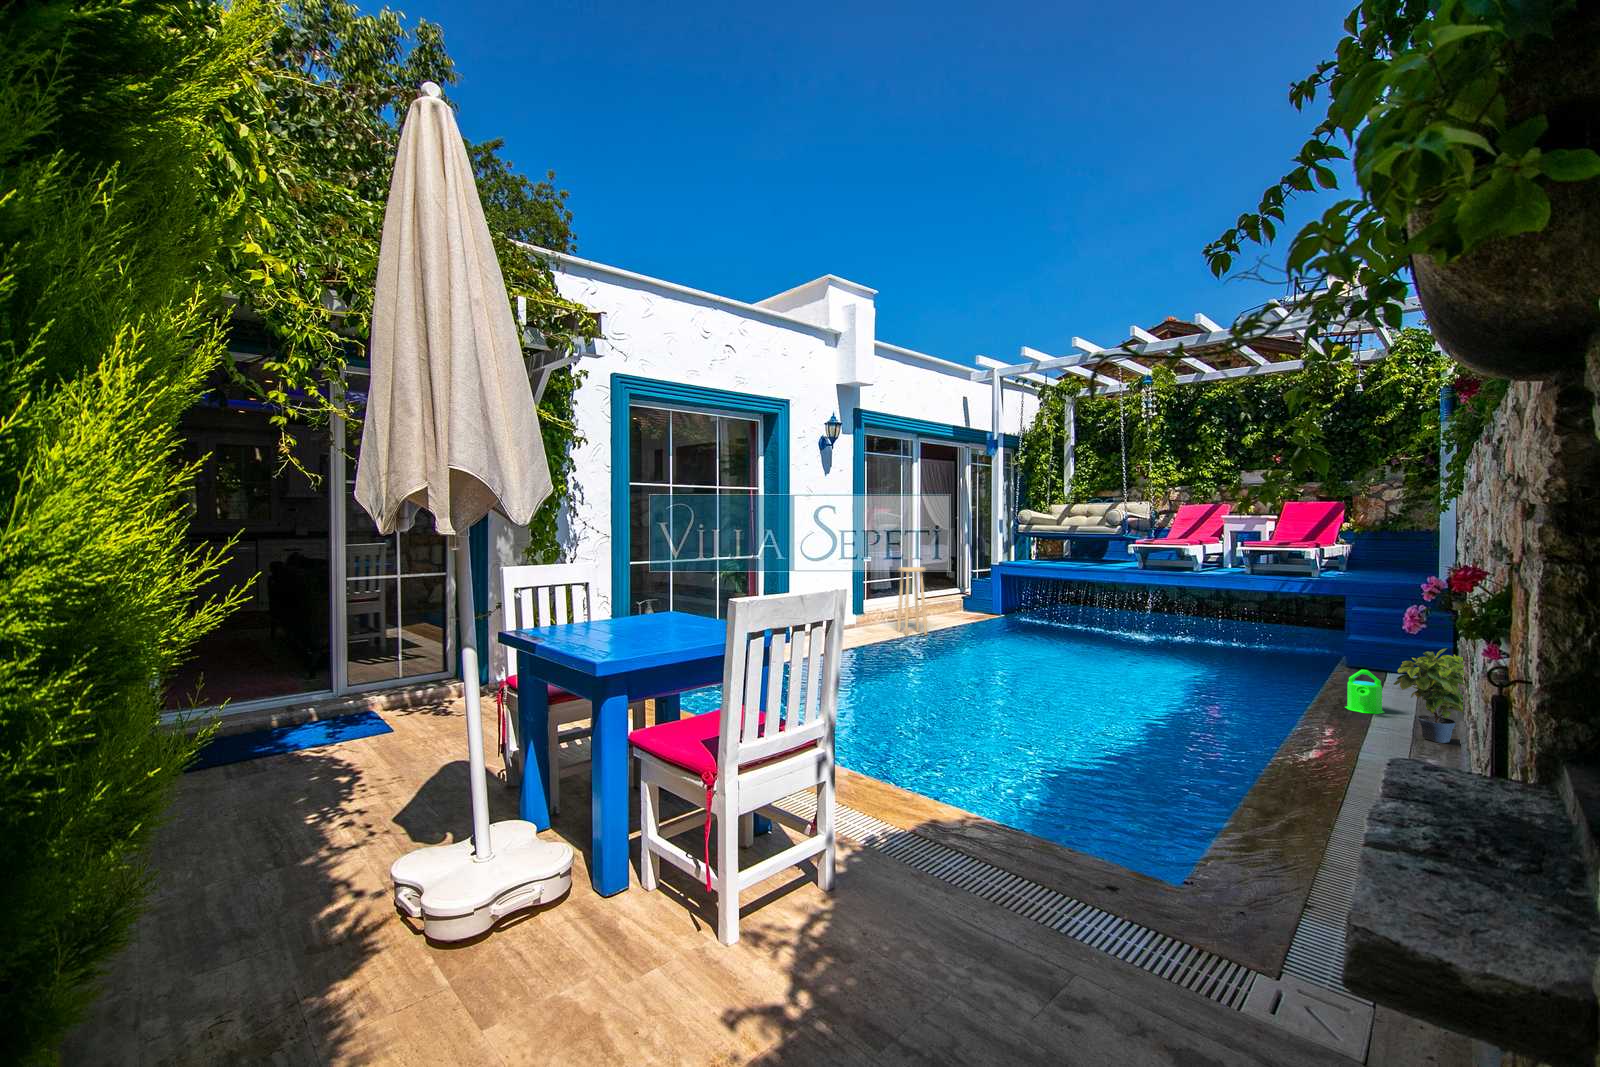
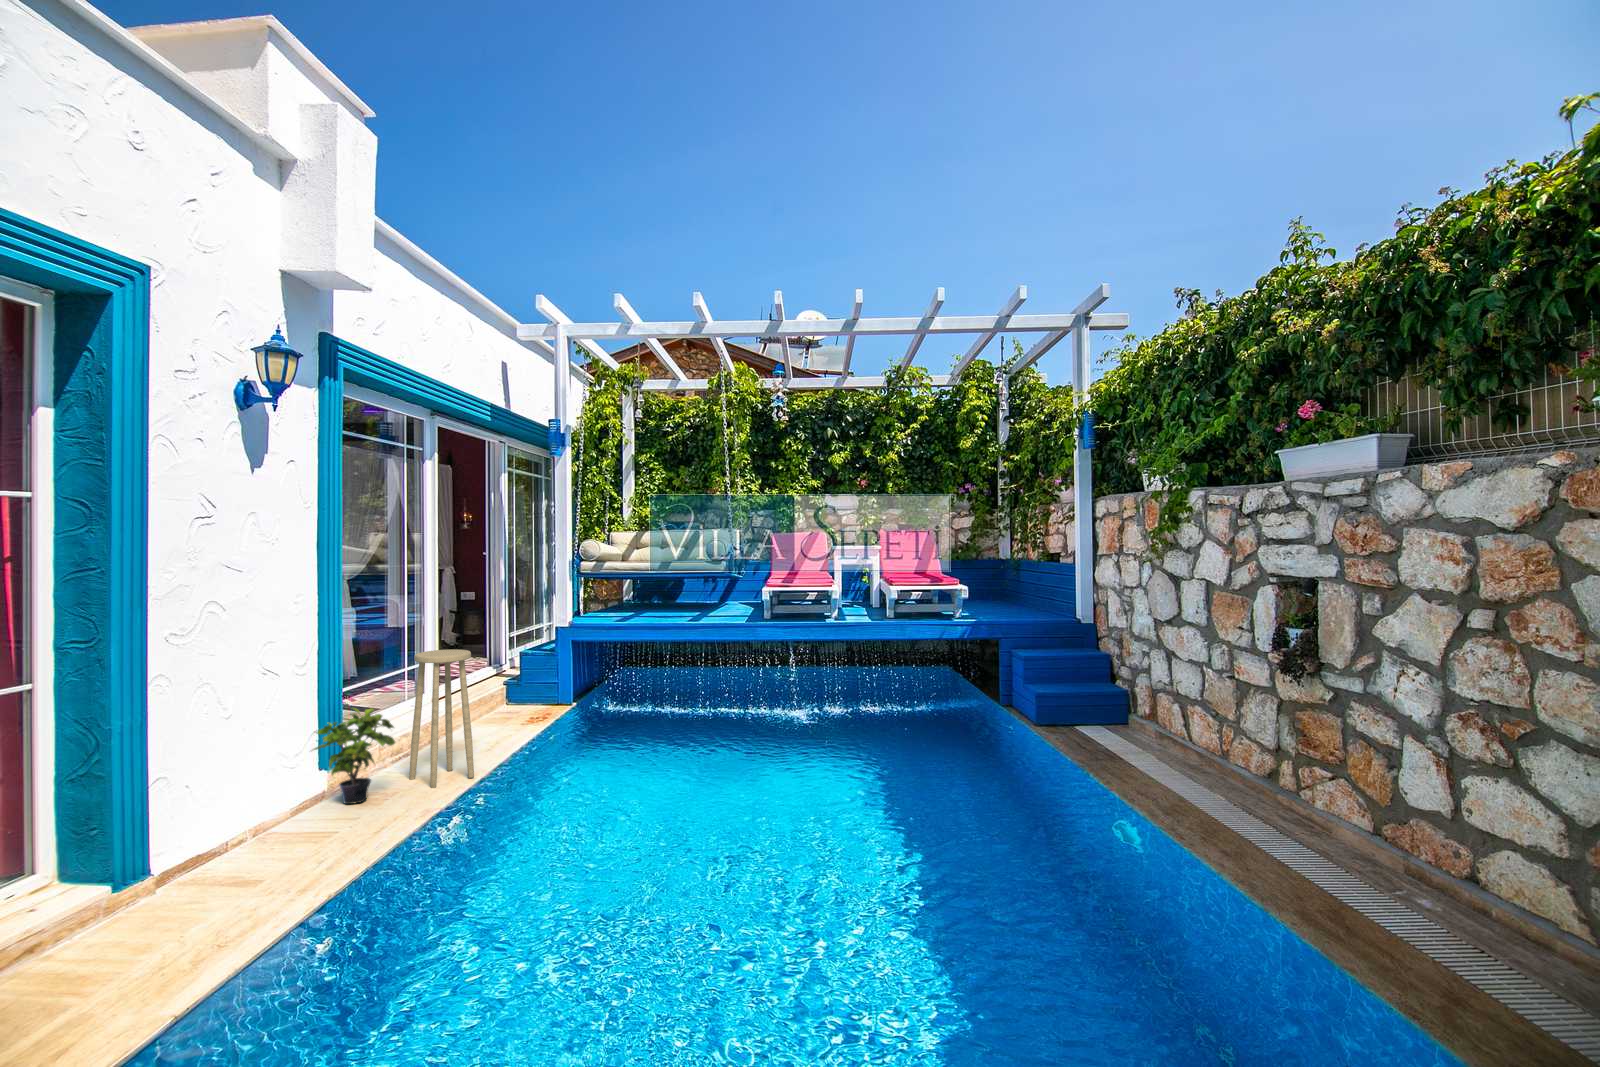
potted plant: present [1394,648,1465,743] -> present [314,708,395,804]
watering can: present [1345,670,1384,714] -> none [1222,795,1279,863]

